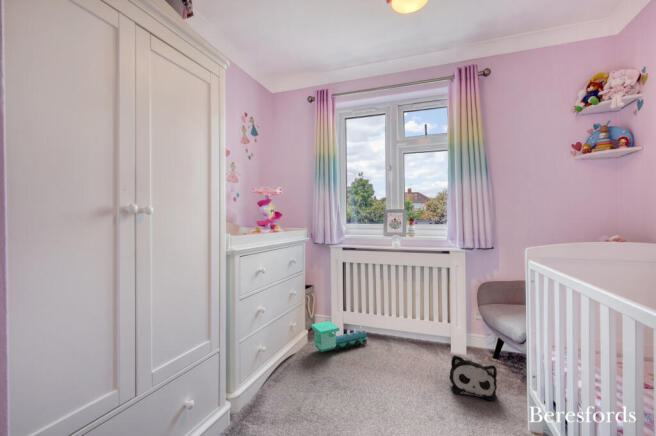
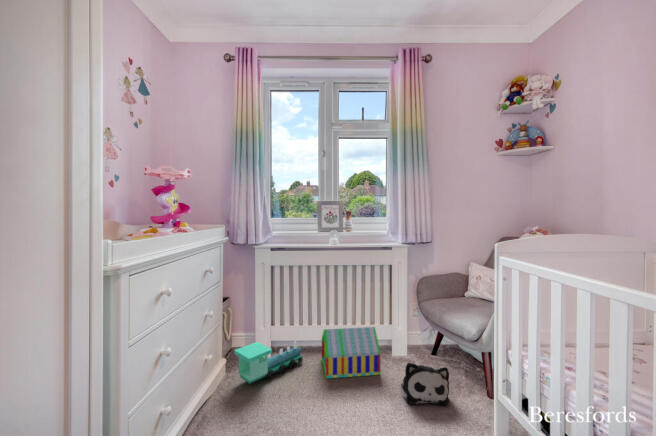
toy house: none [383,318,433,365] -> present [322,327,380,378]

